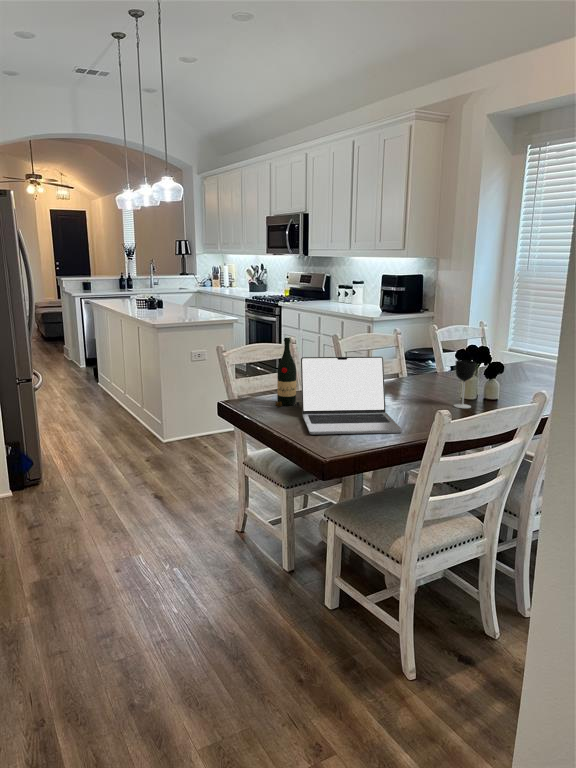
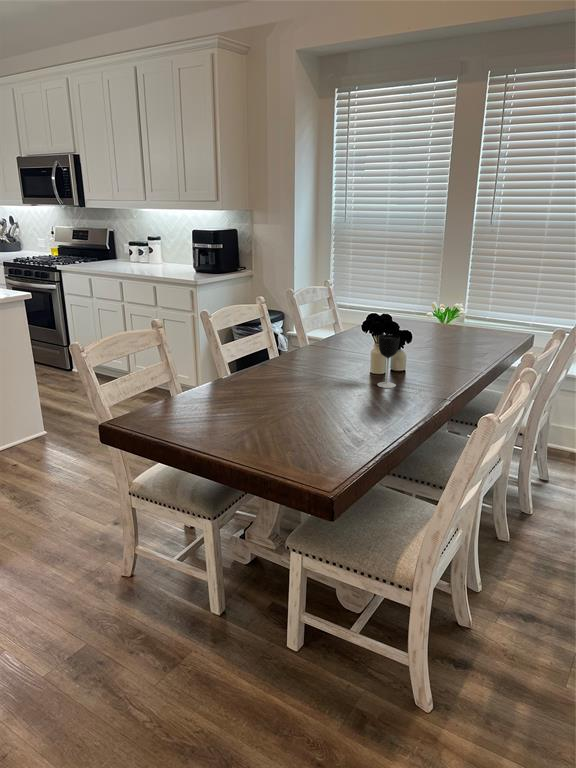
wine bottle: present [275,338,299,407] -> none [183,330,219,421]
laptop: present [301,357,402,434] -> none [226,343,372,459]

